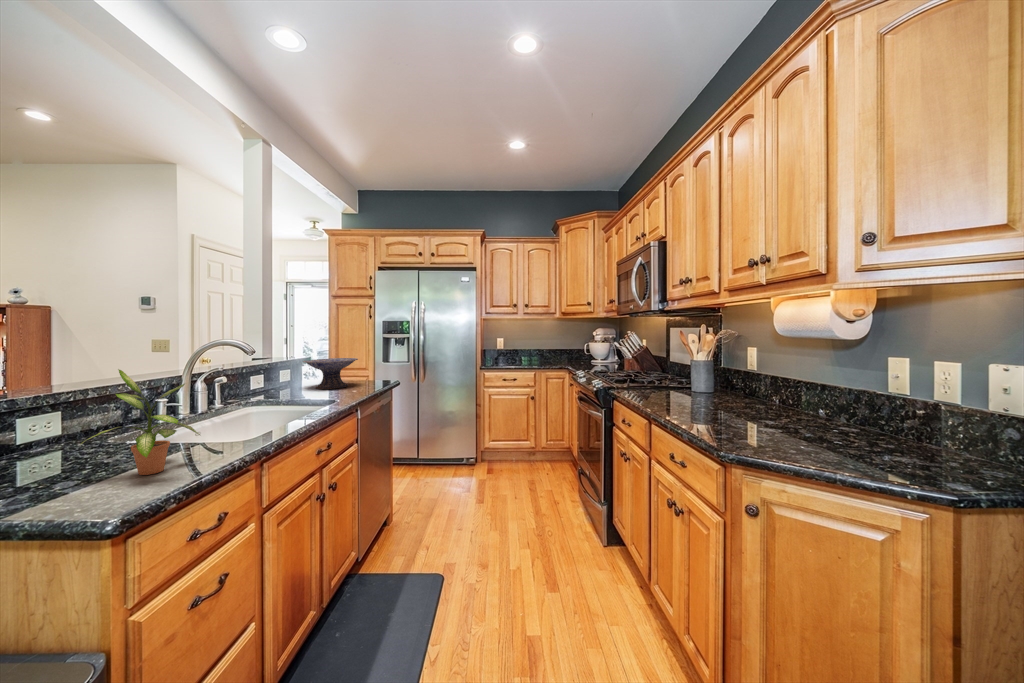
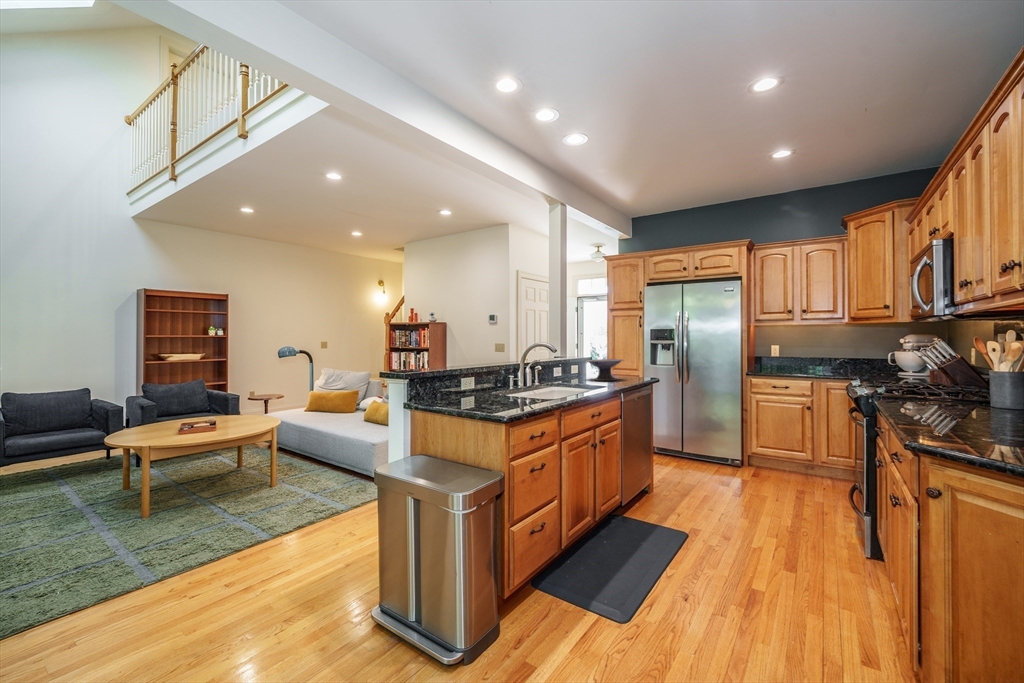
potted plant: present [81,369,200,475] -> none [496,357,537,406]

